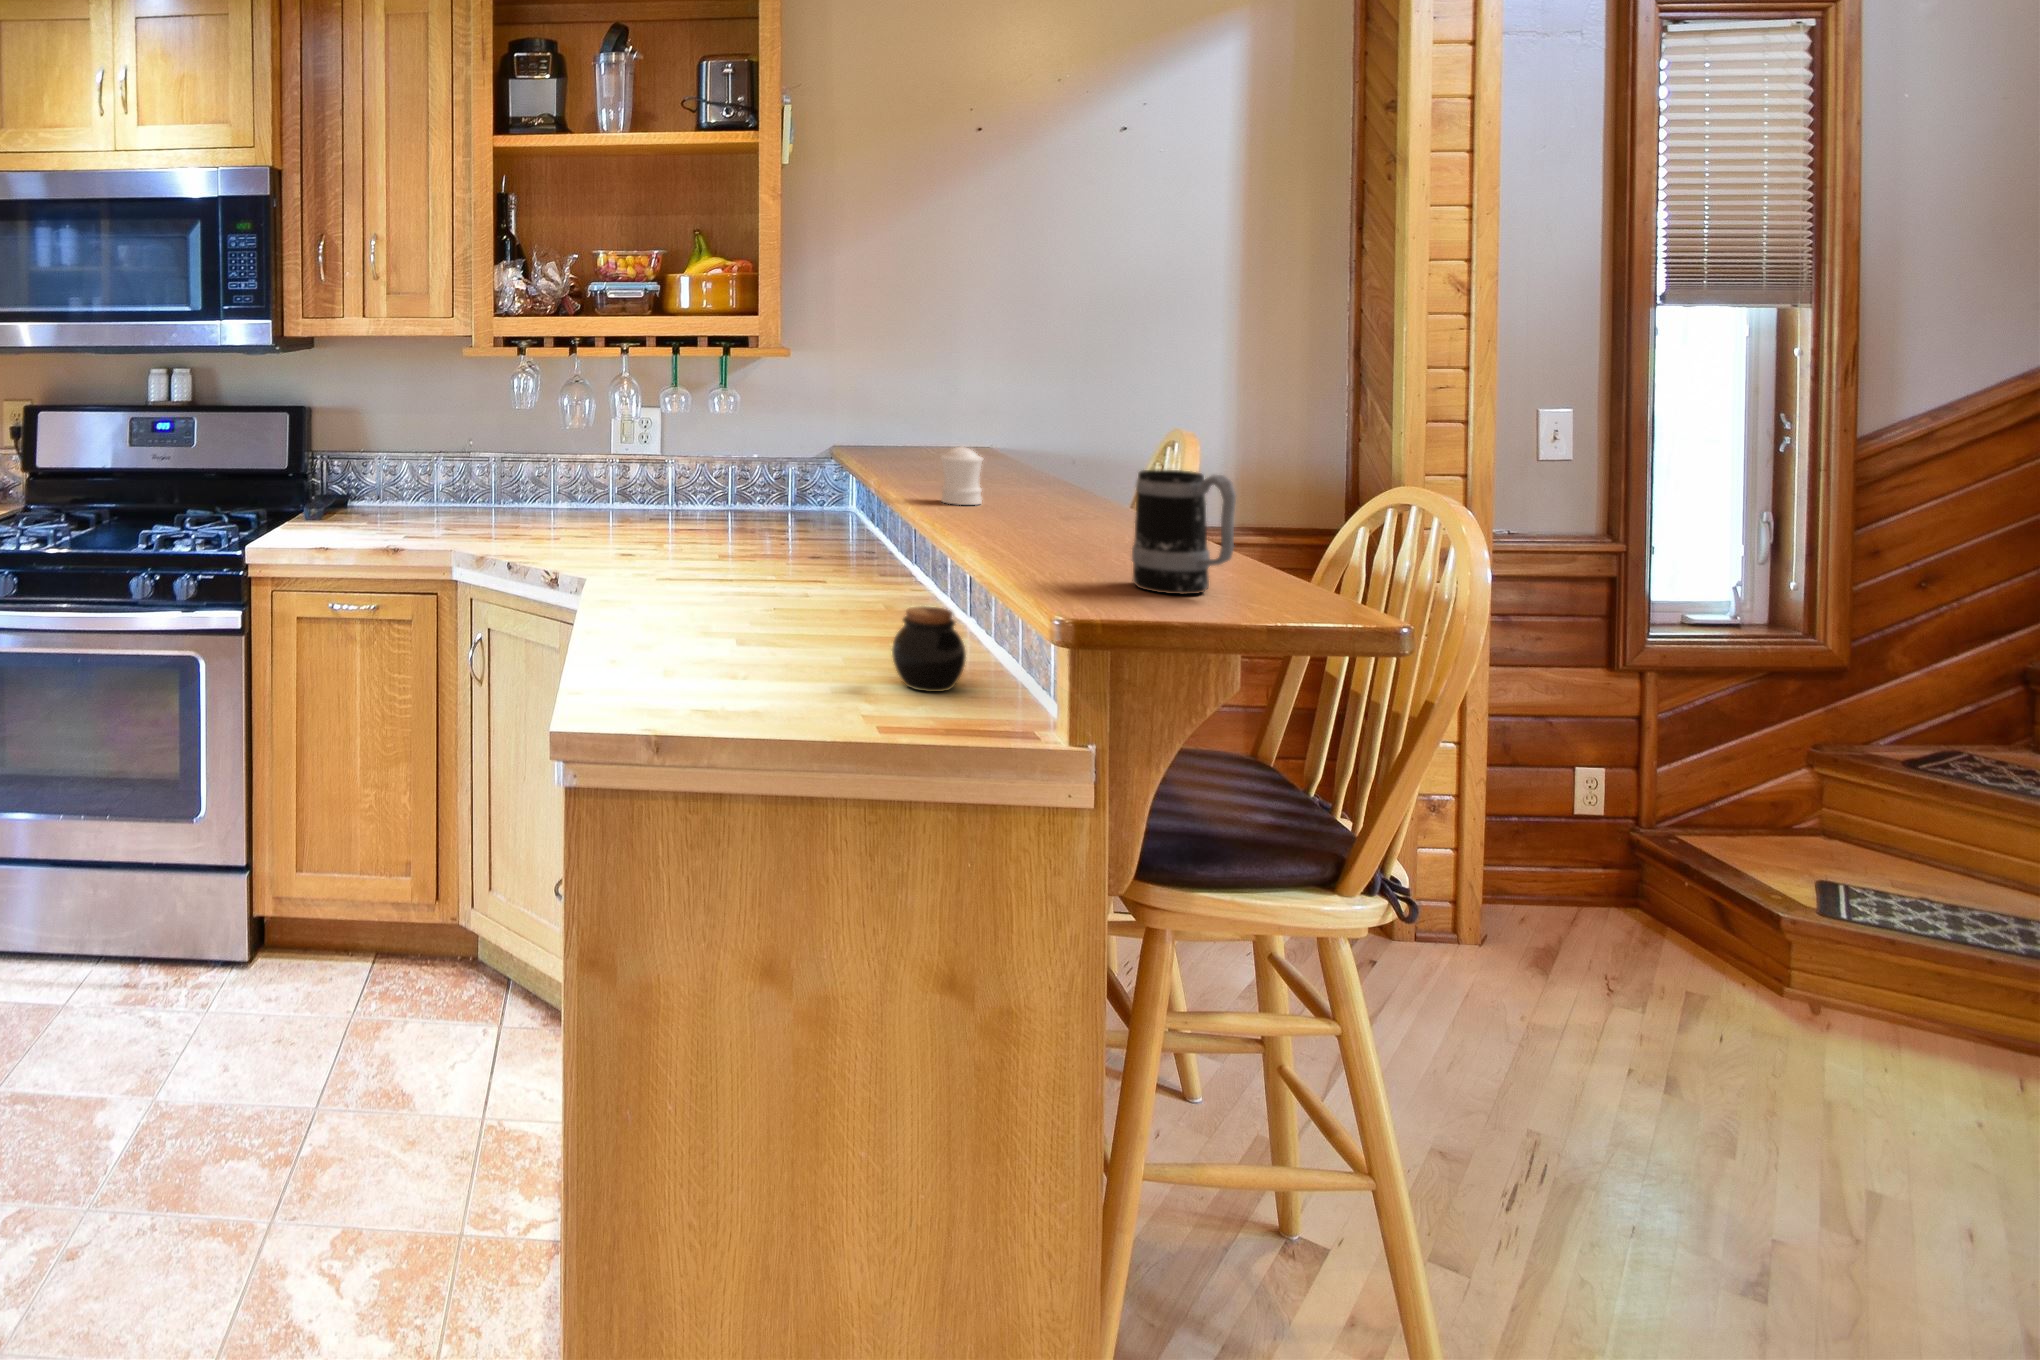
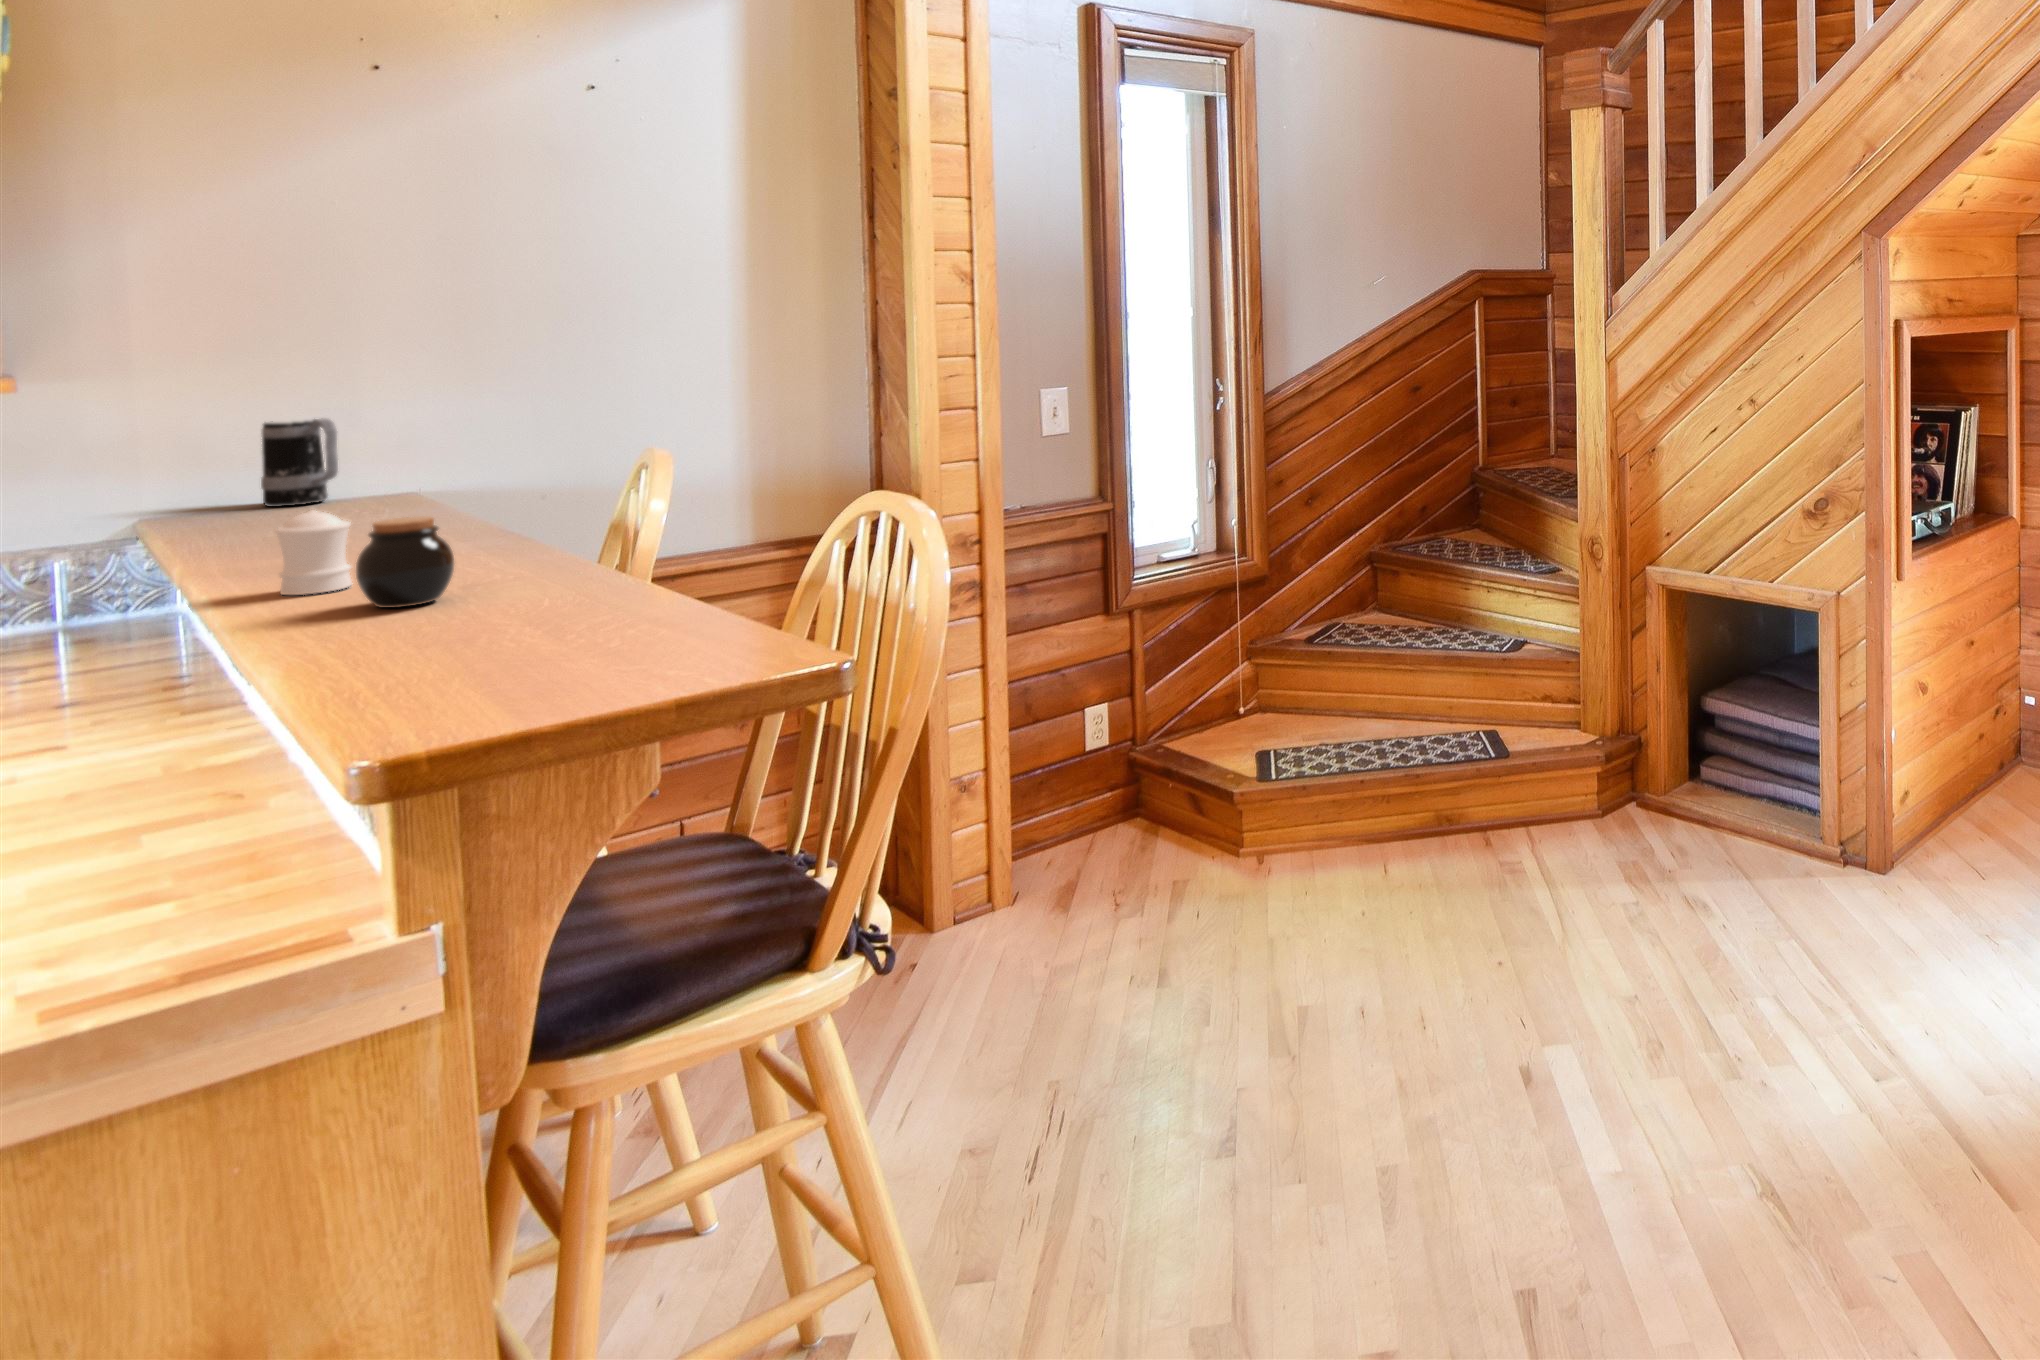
mug: present [1132,470,1236,594] -> present [261,418,338,507]
jar: present [892,606,966,692] -> present [356,516,454,608]

